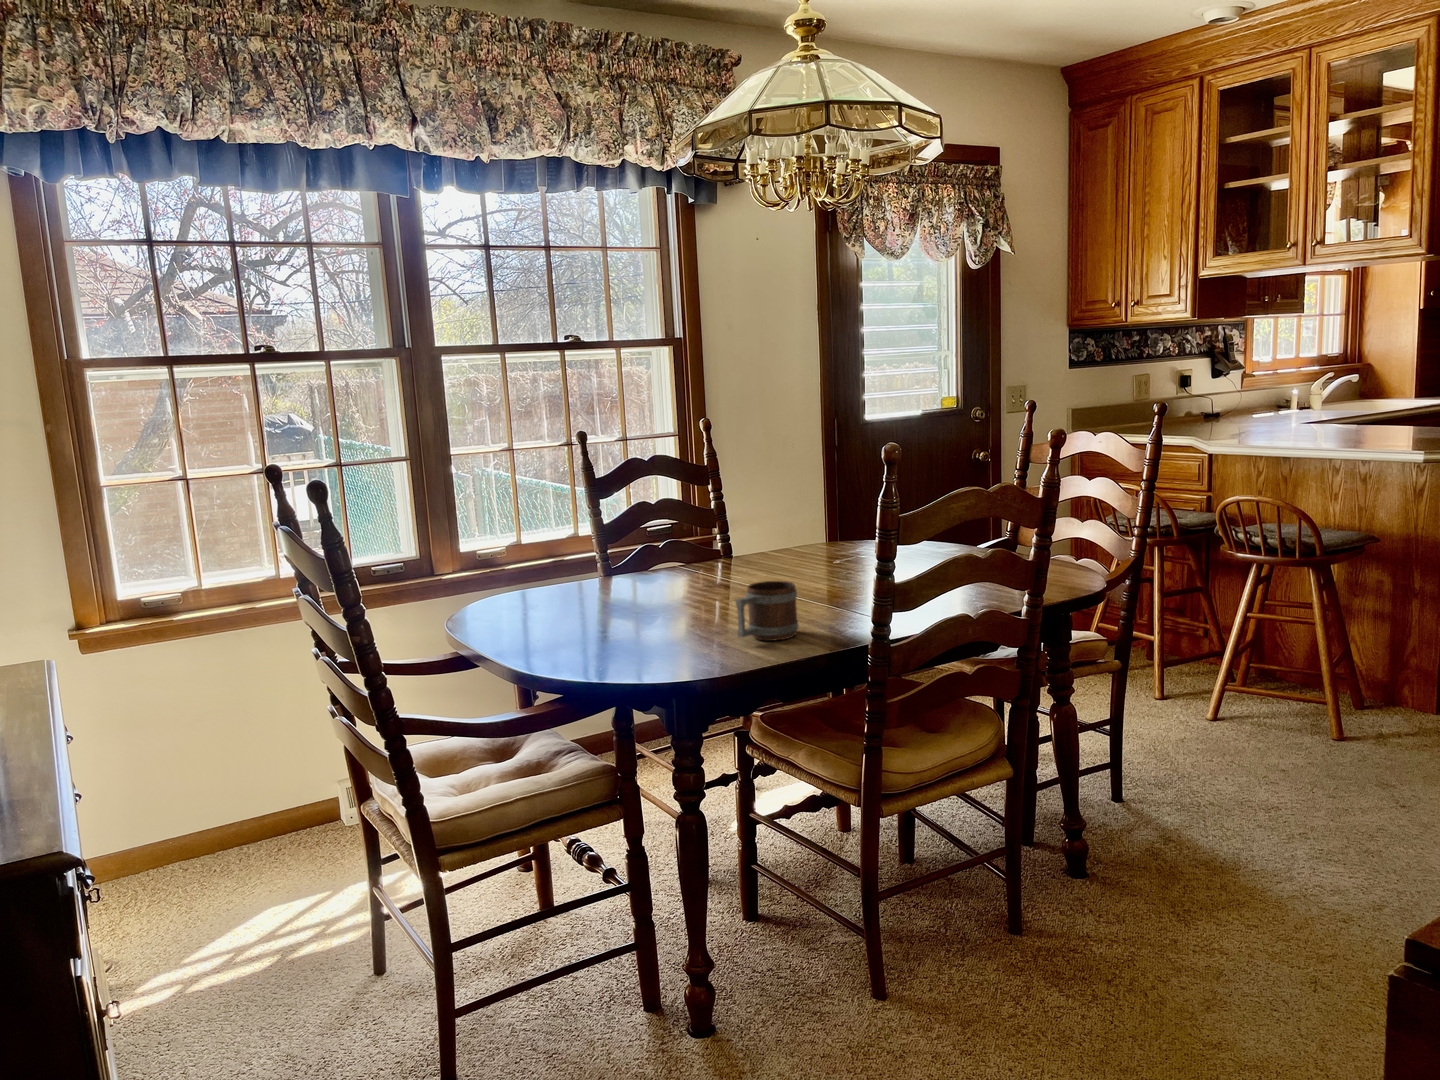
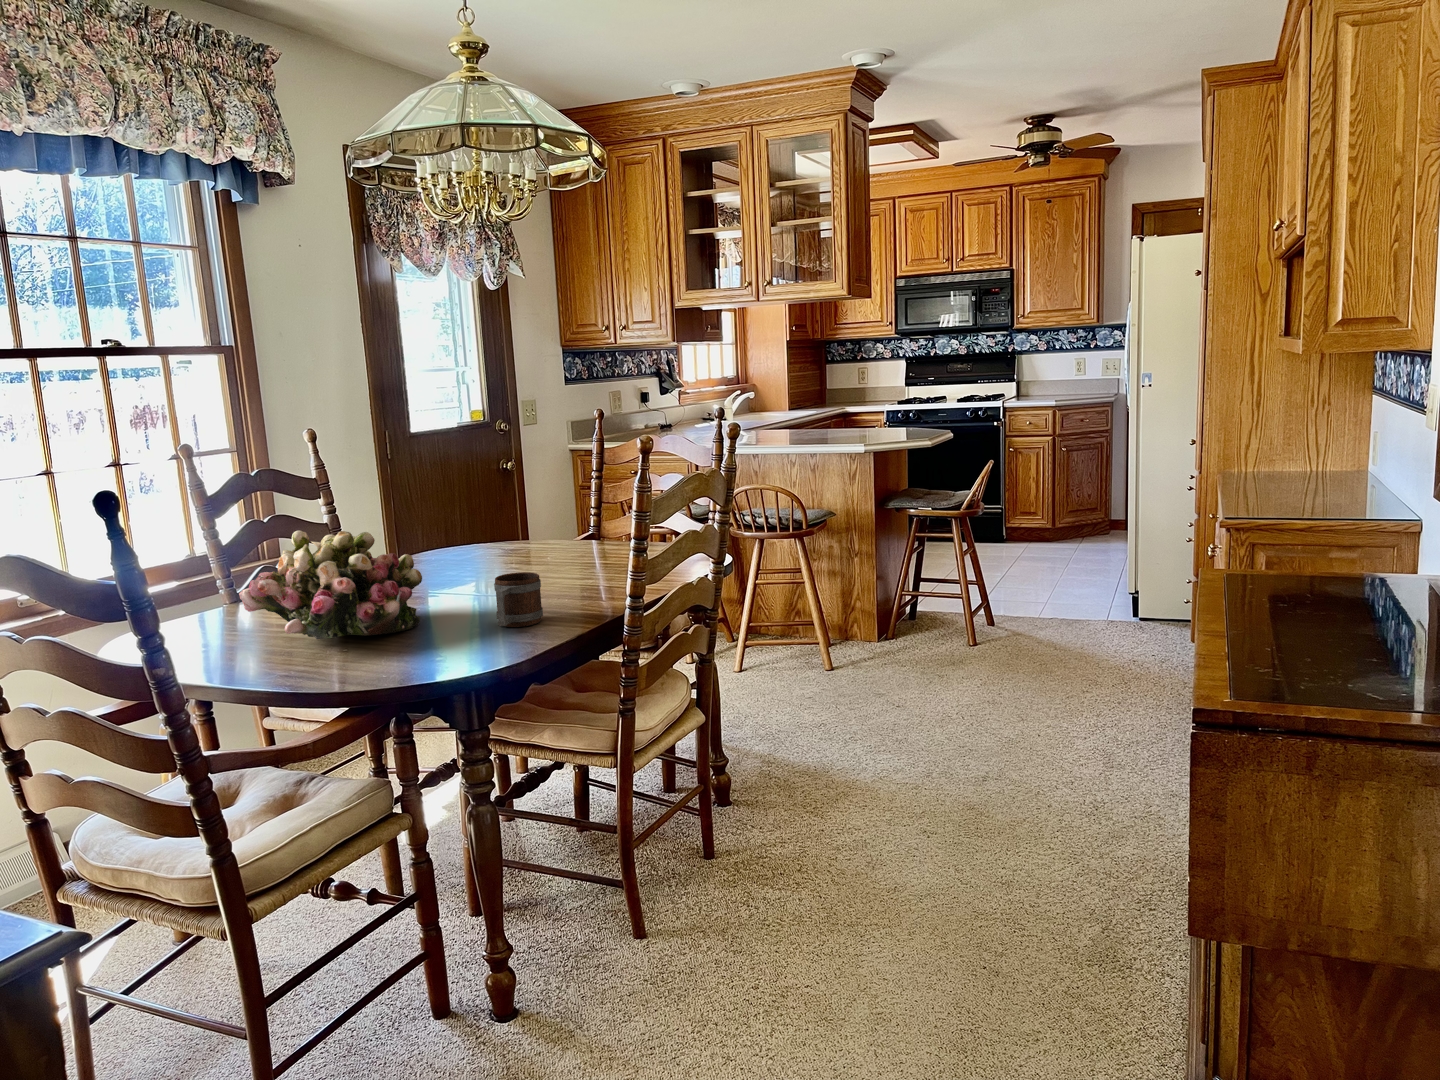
flower arrangement: none [529,519,700,629] -> present [239,530,422,639]

